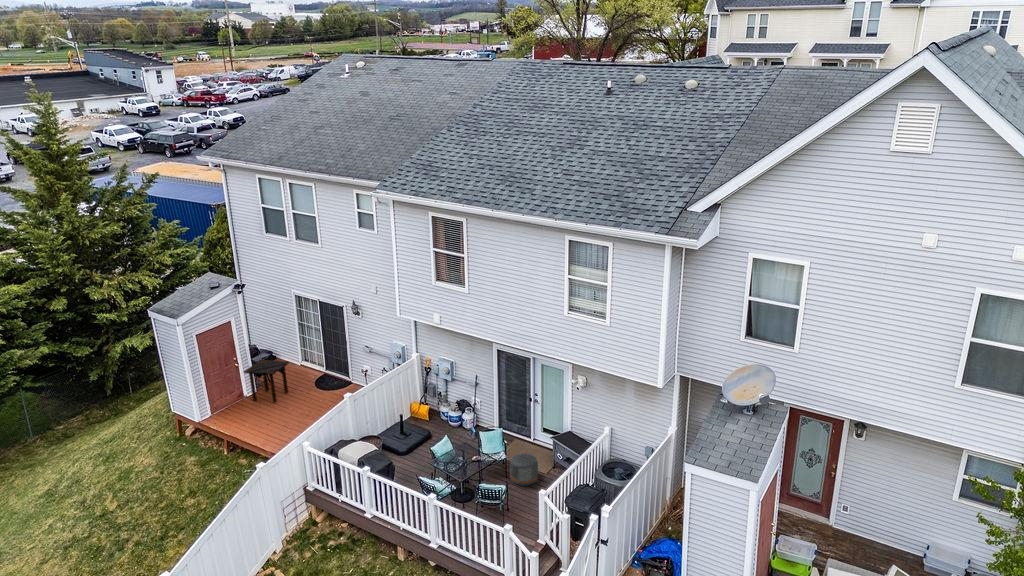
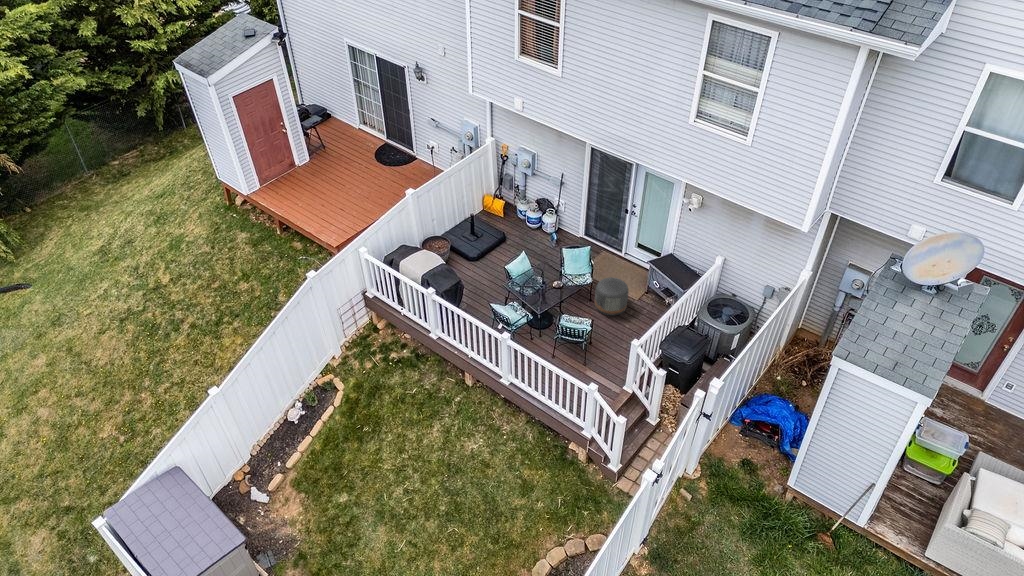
side table: present [244,360,289,403] -> none [293,122,345,175]

